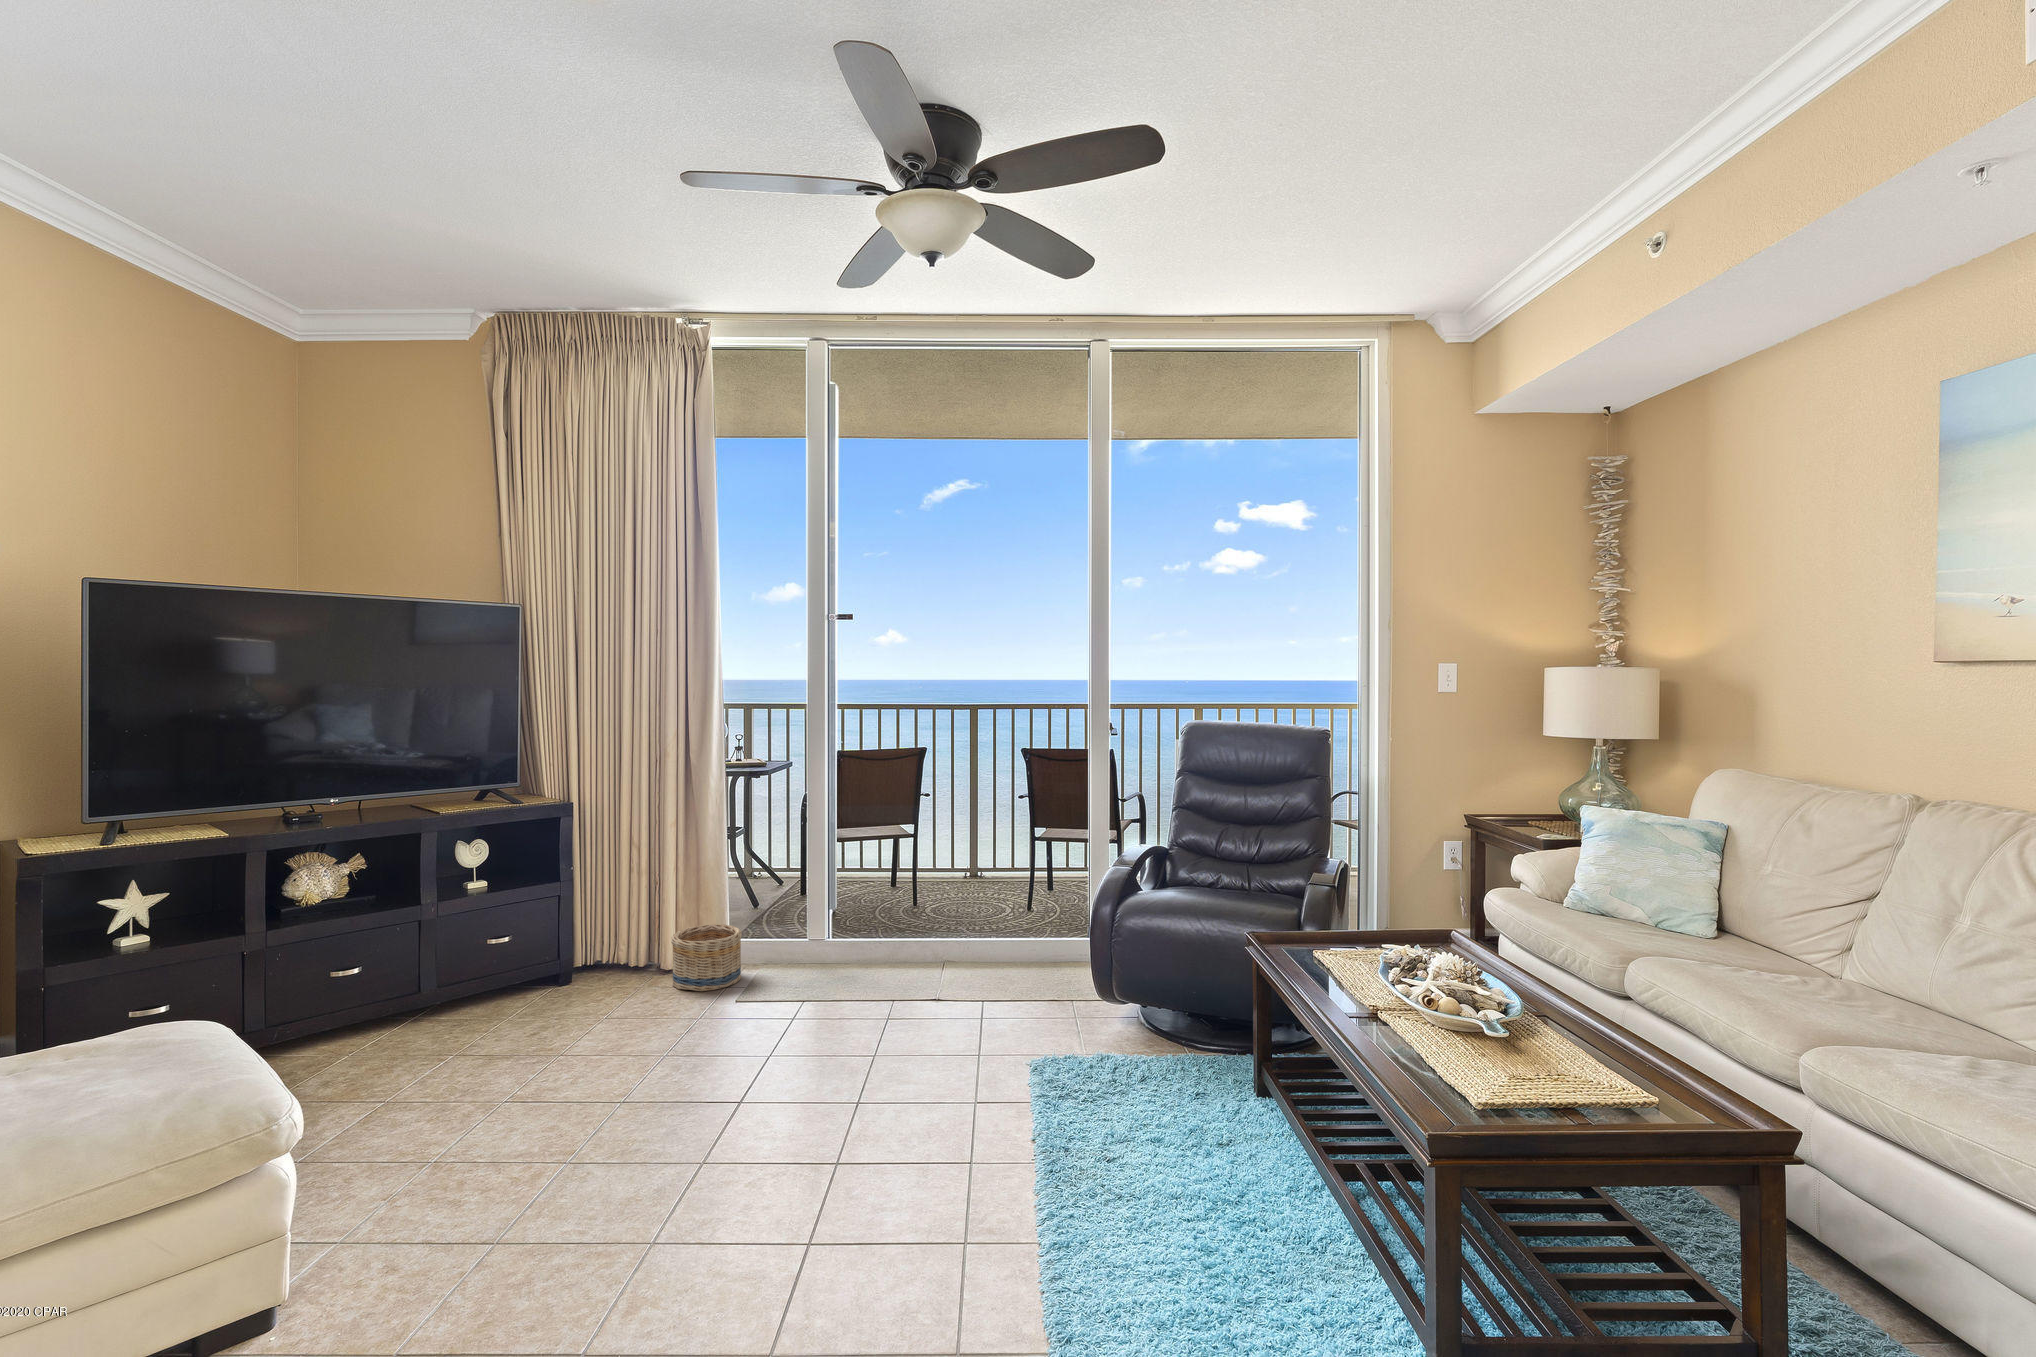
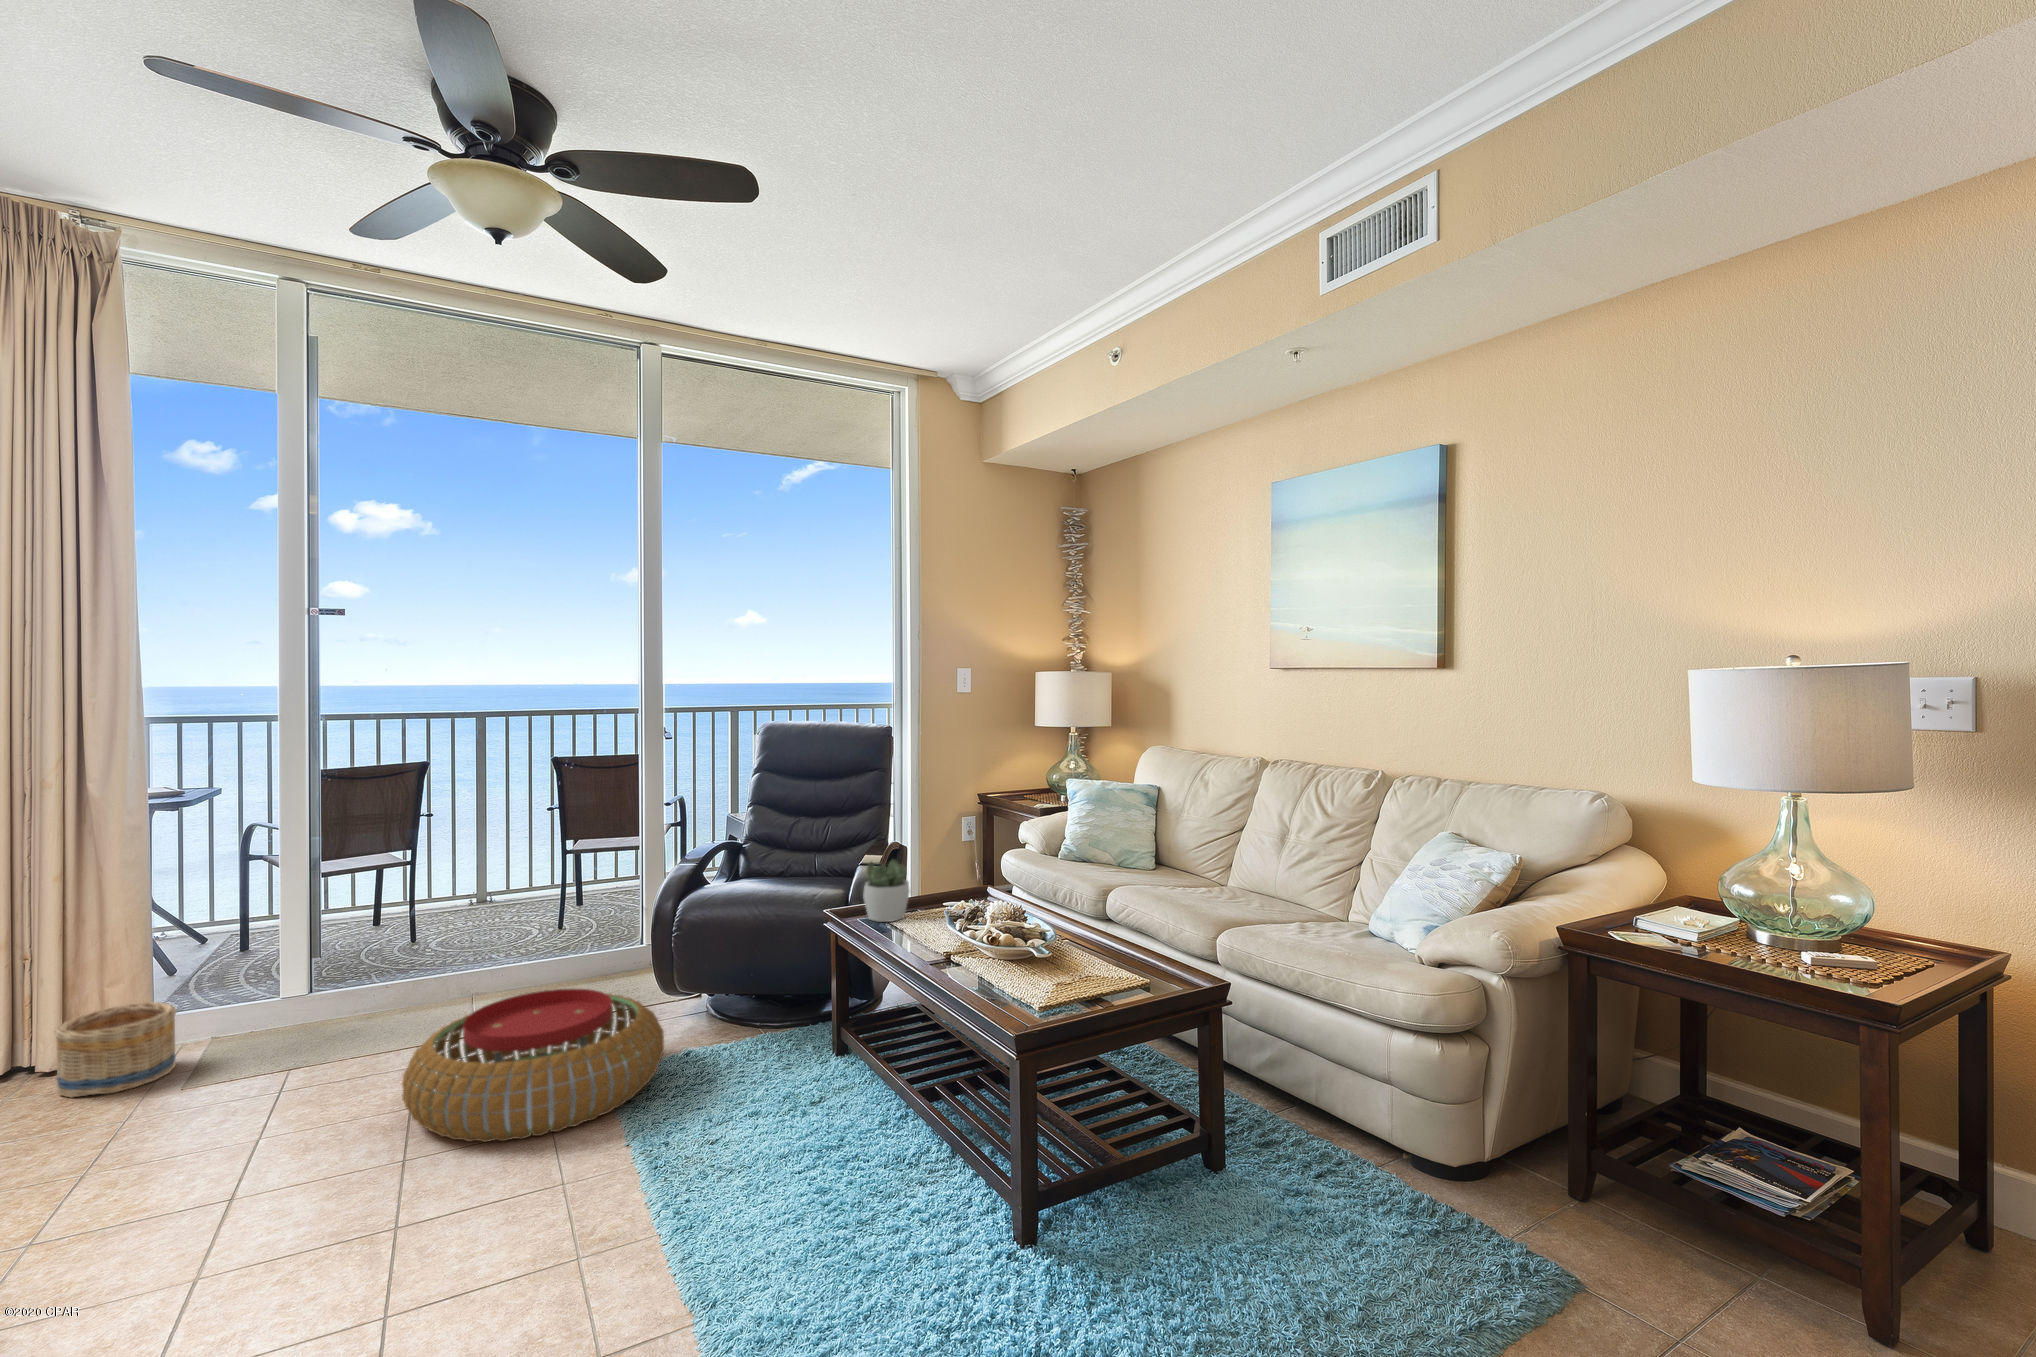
succulent plant: none [1287,883,1344,956] -> present [863,859,910,922]
pouf: none [865,968,1084,1107] -> present [402,988,664,1142]

